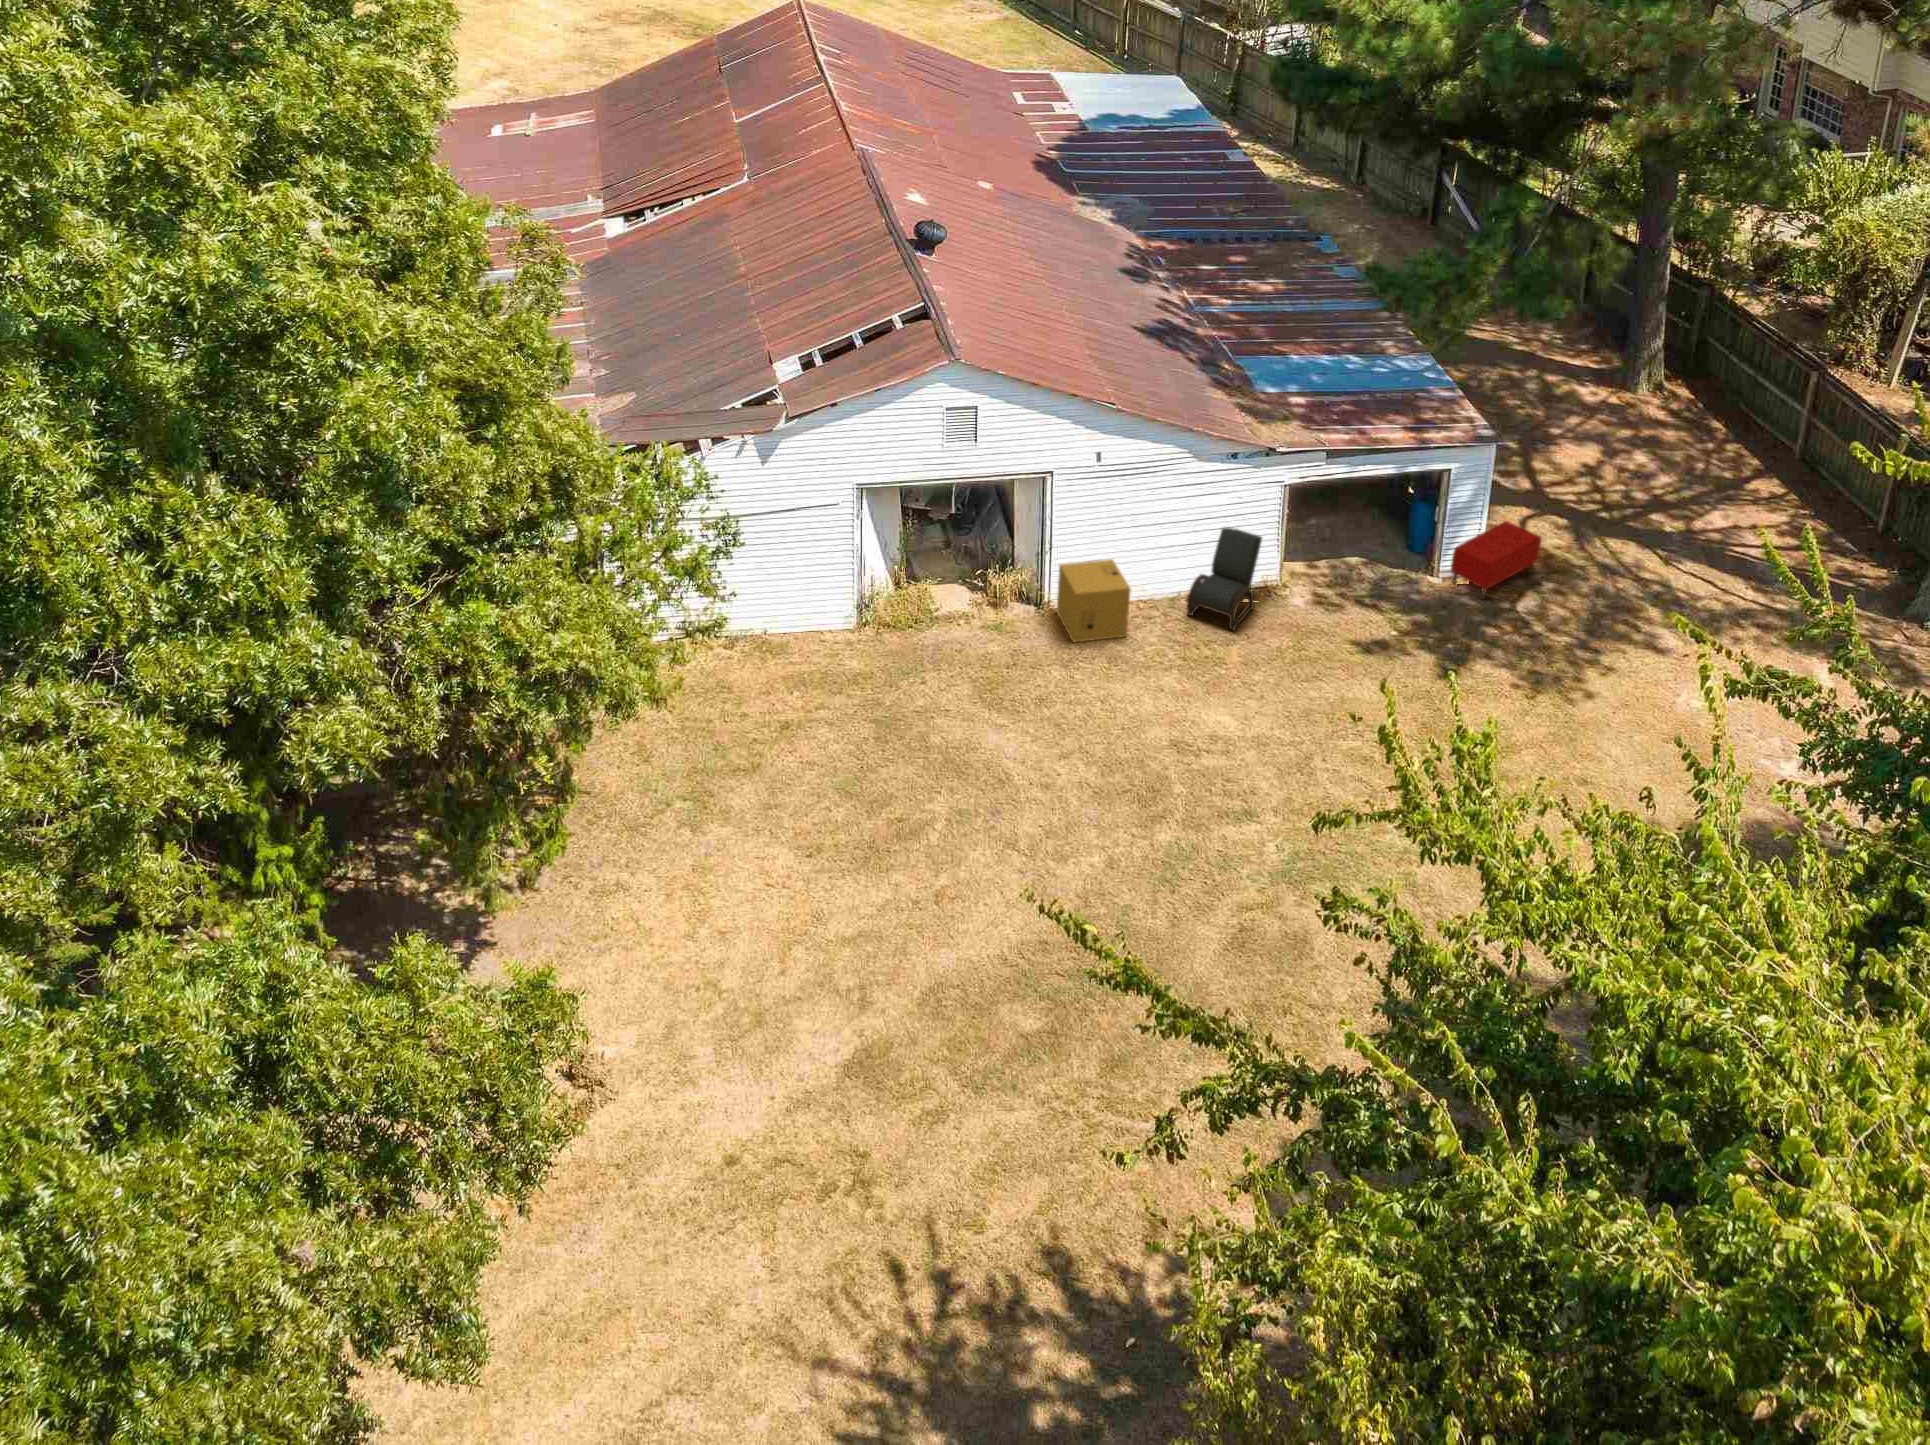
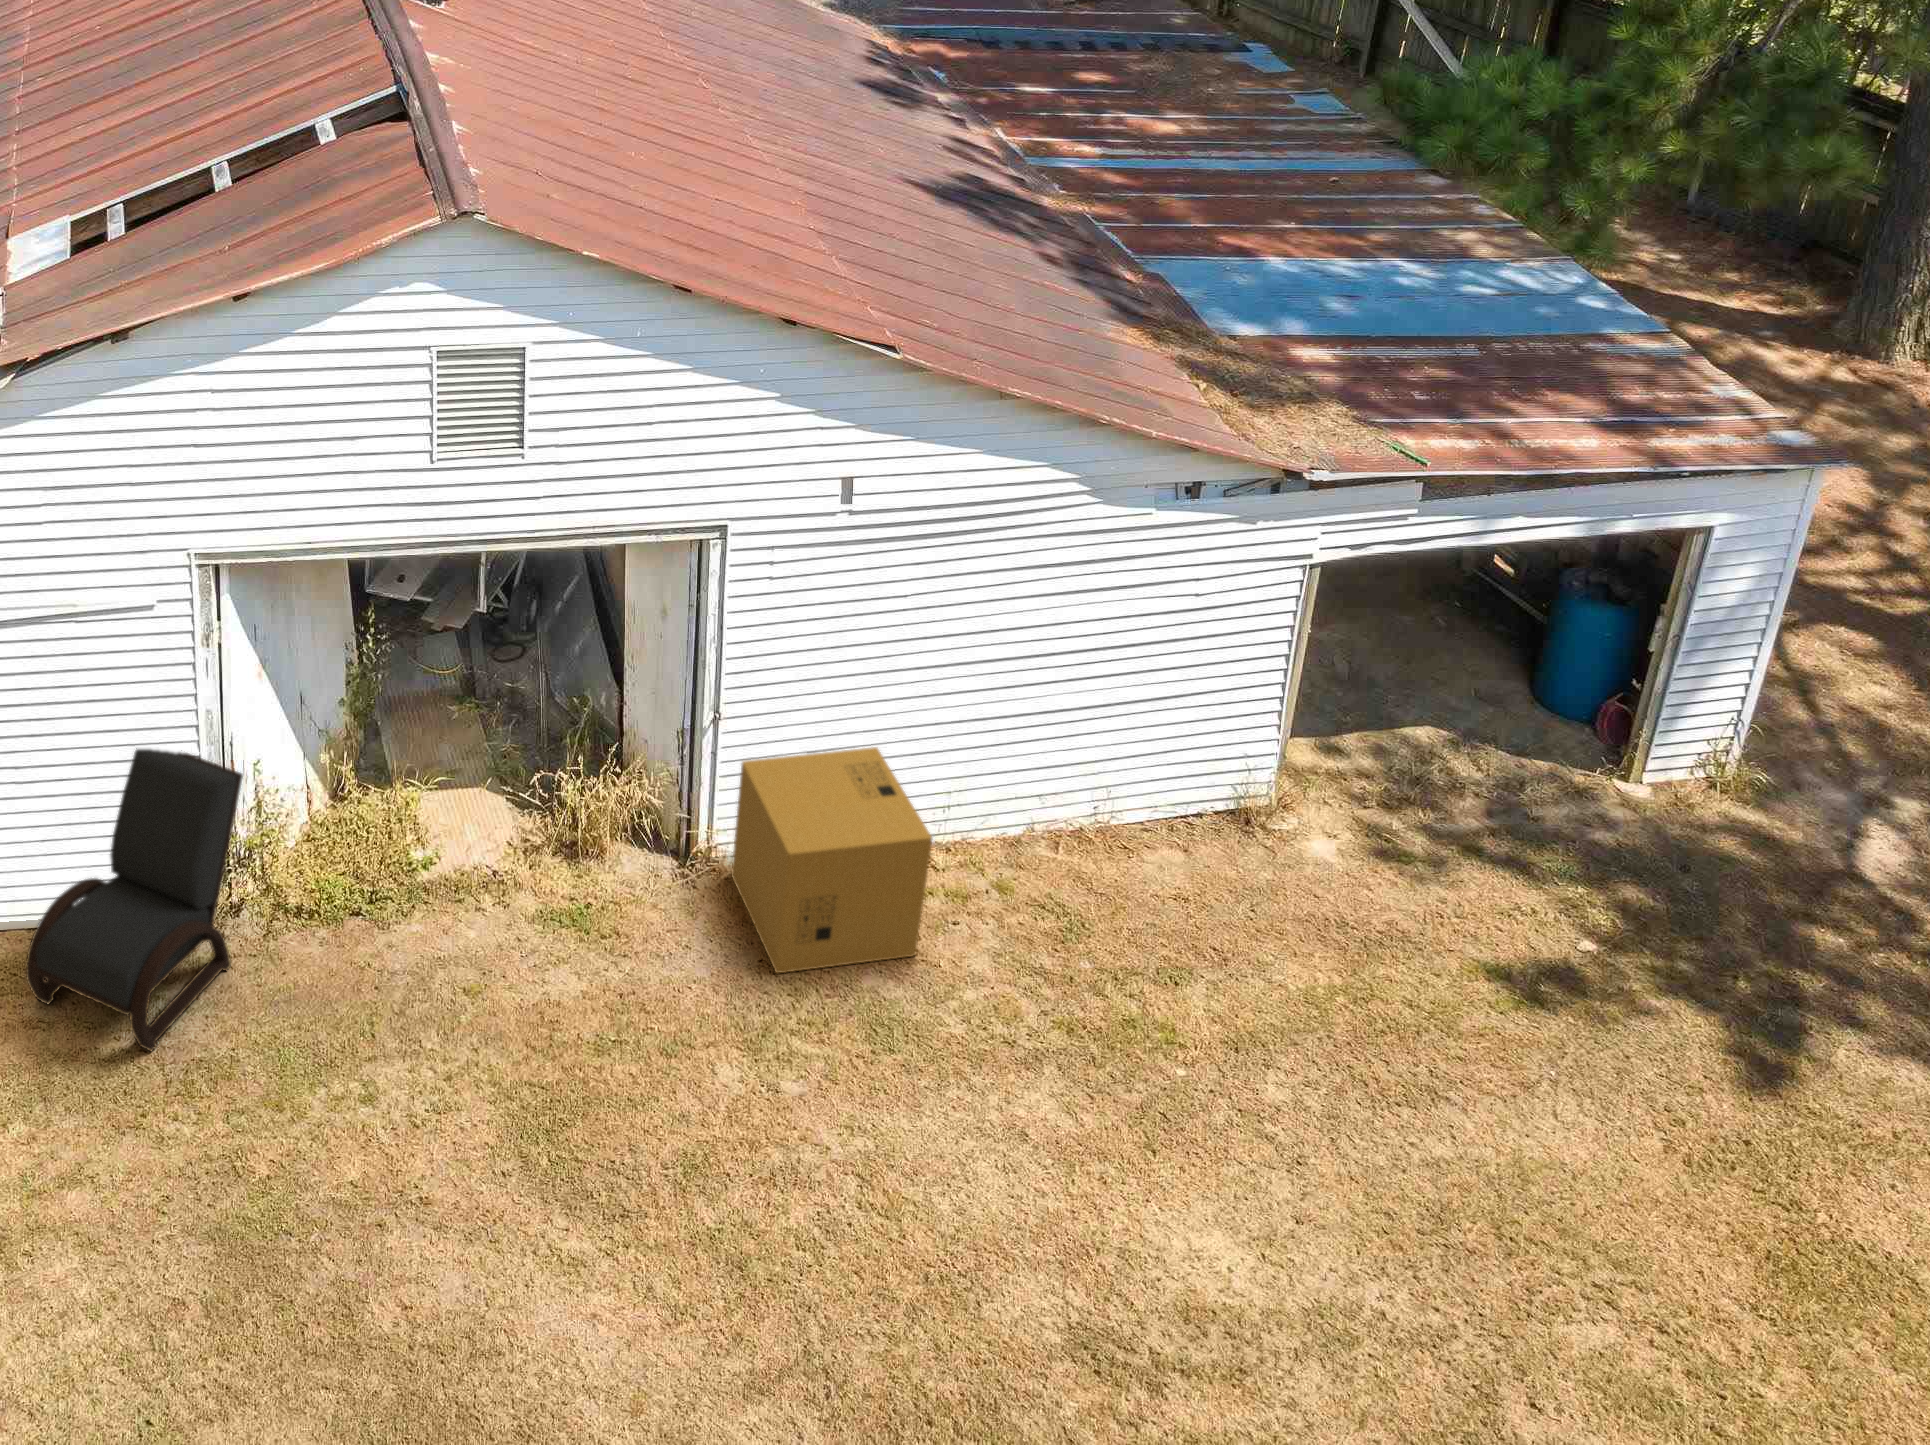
bench: present [1450,521,1541,599] -> none [1688,648,1903,851]
lounge chair: present [1186,528,1262,630] -> present [26,748,243,1051]

